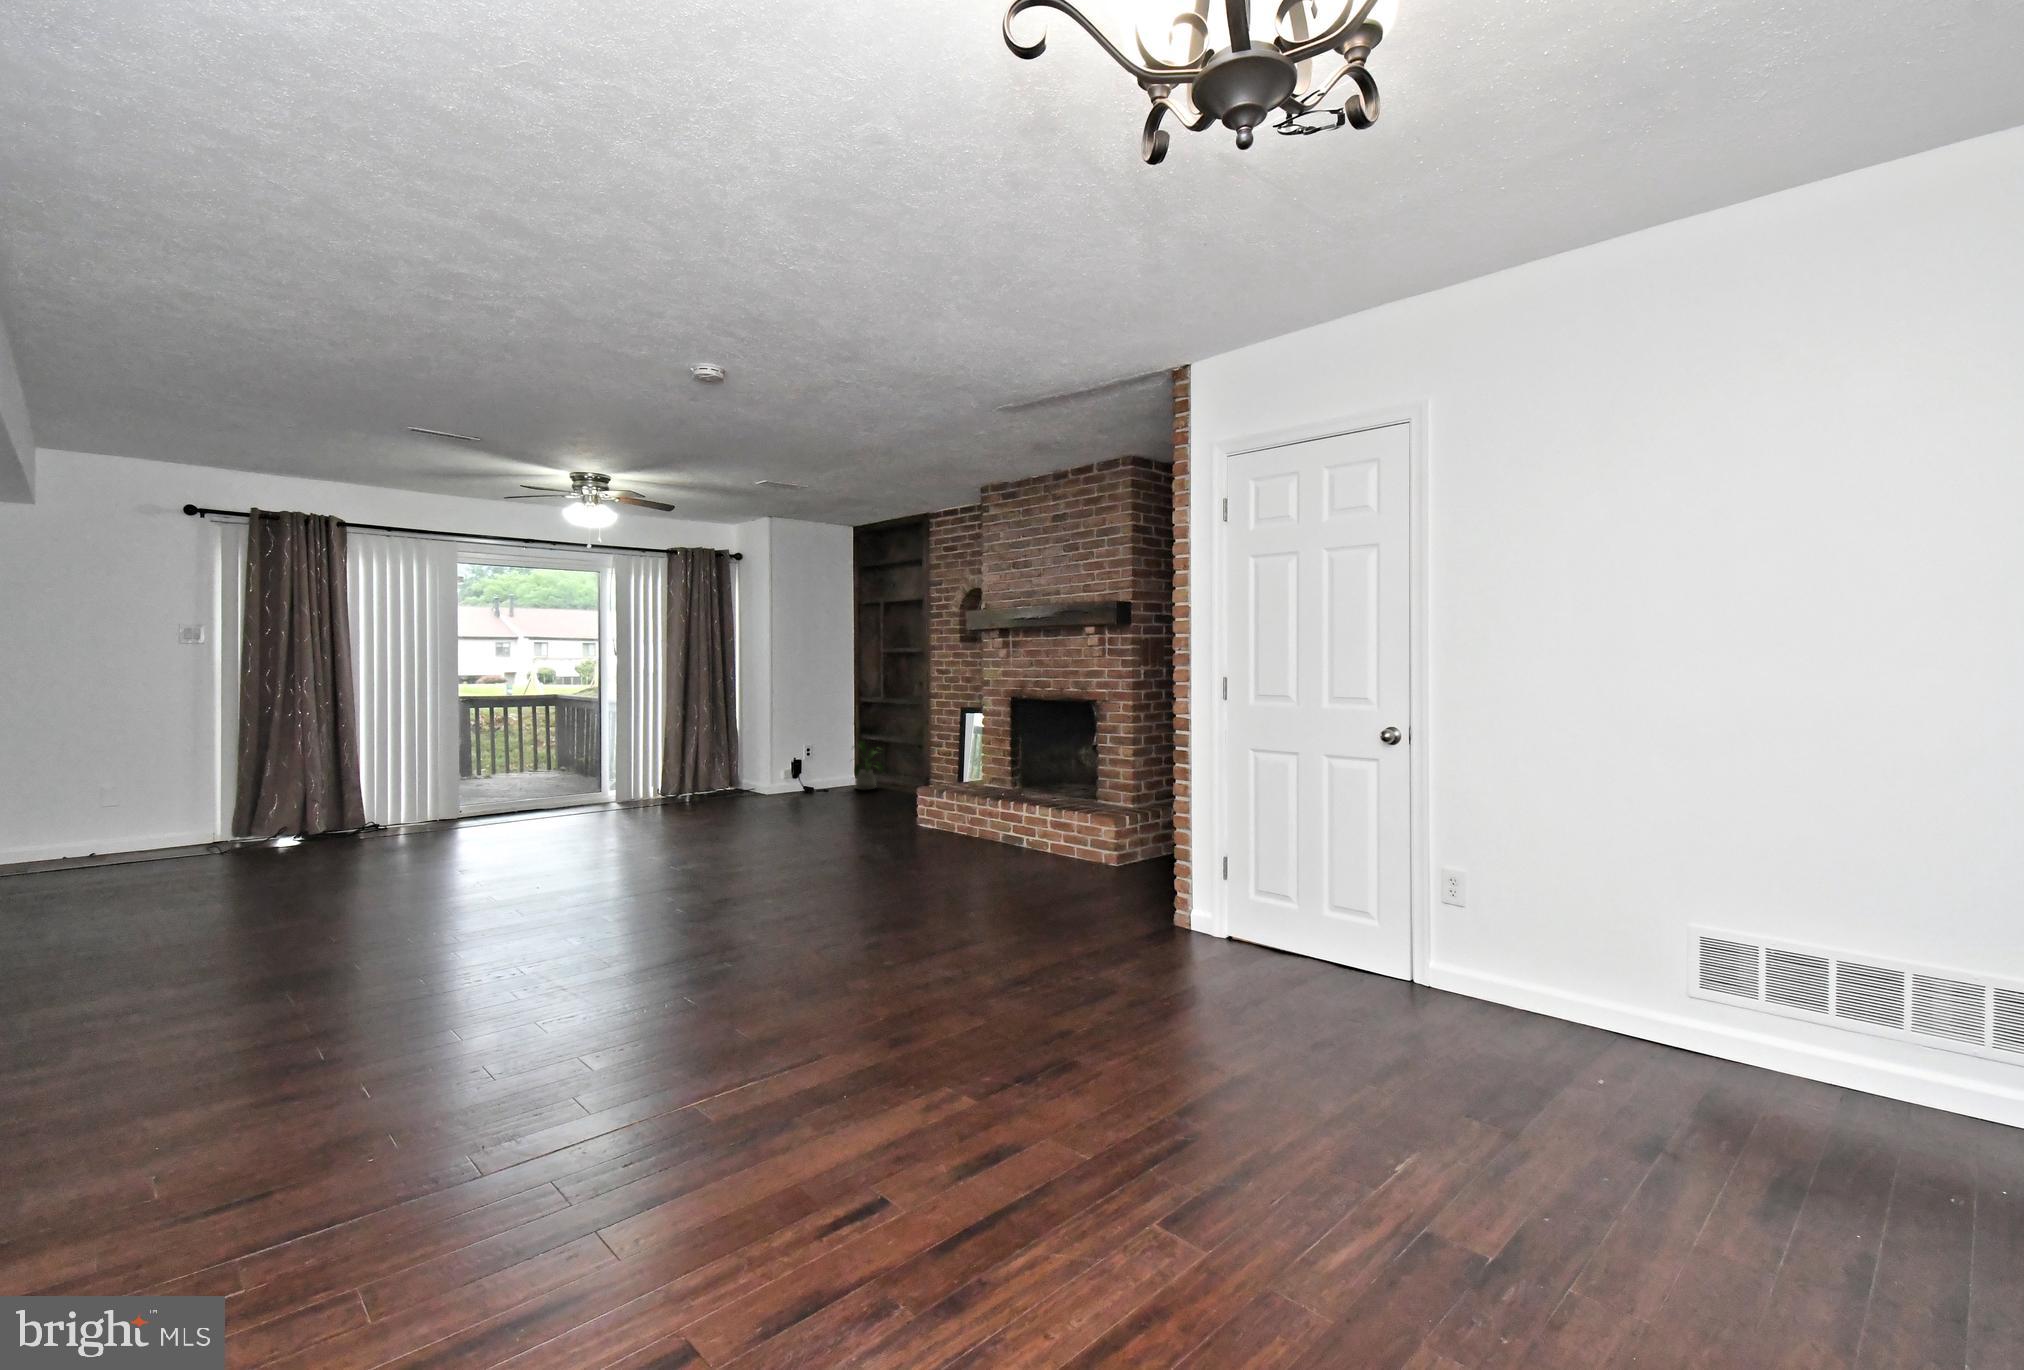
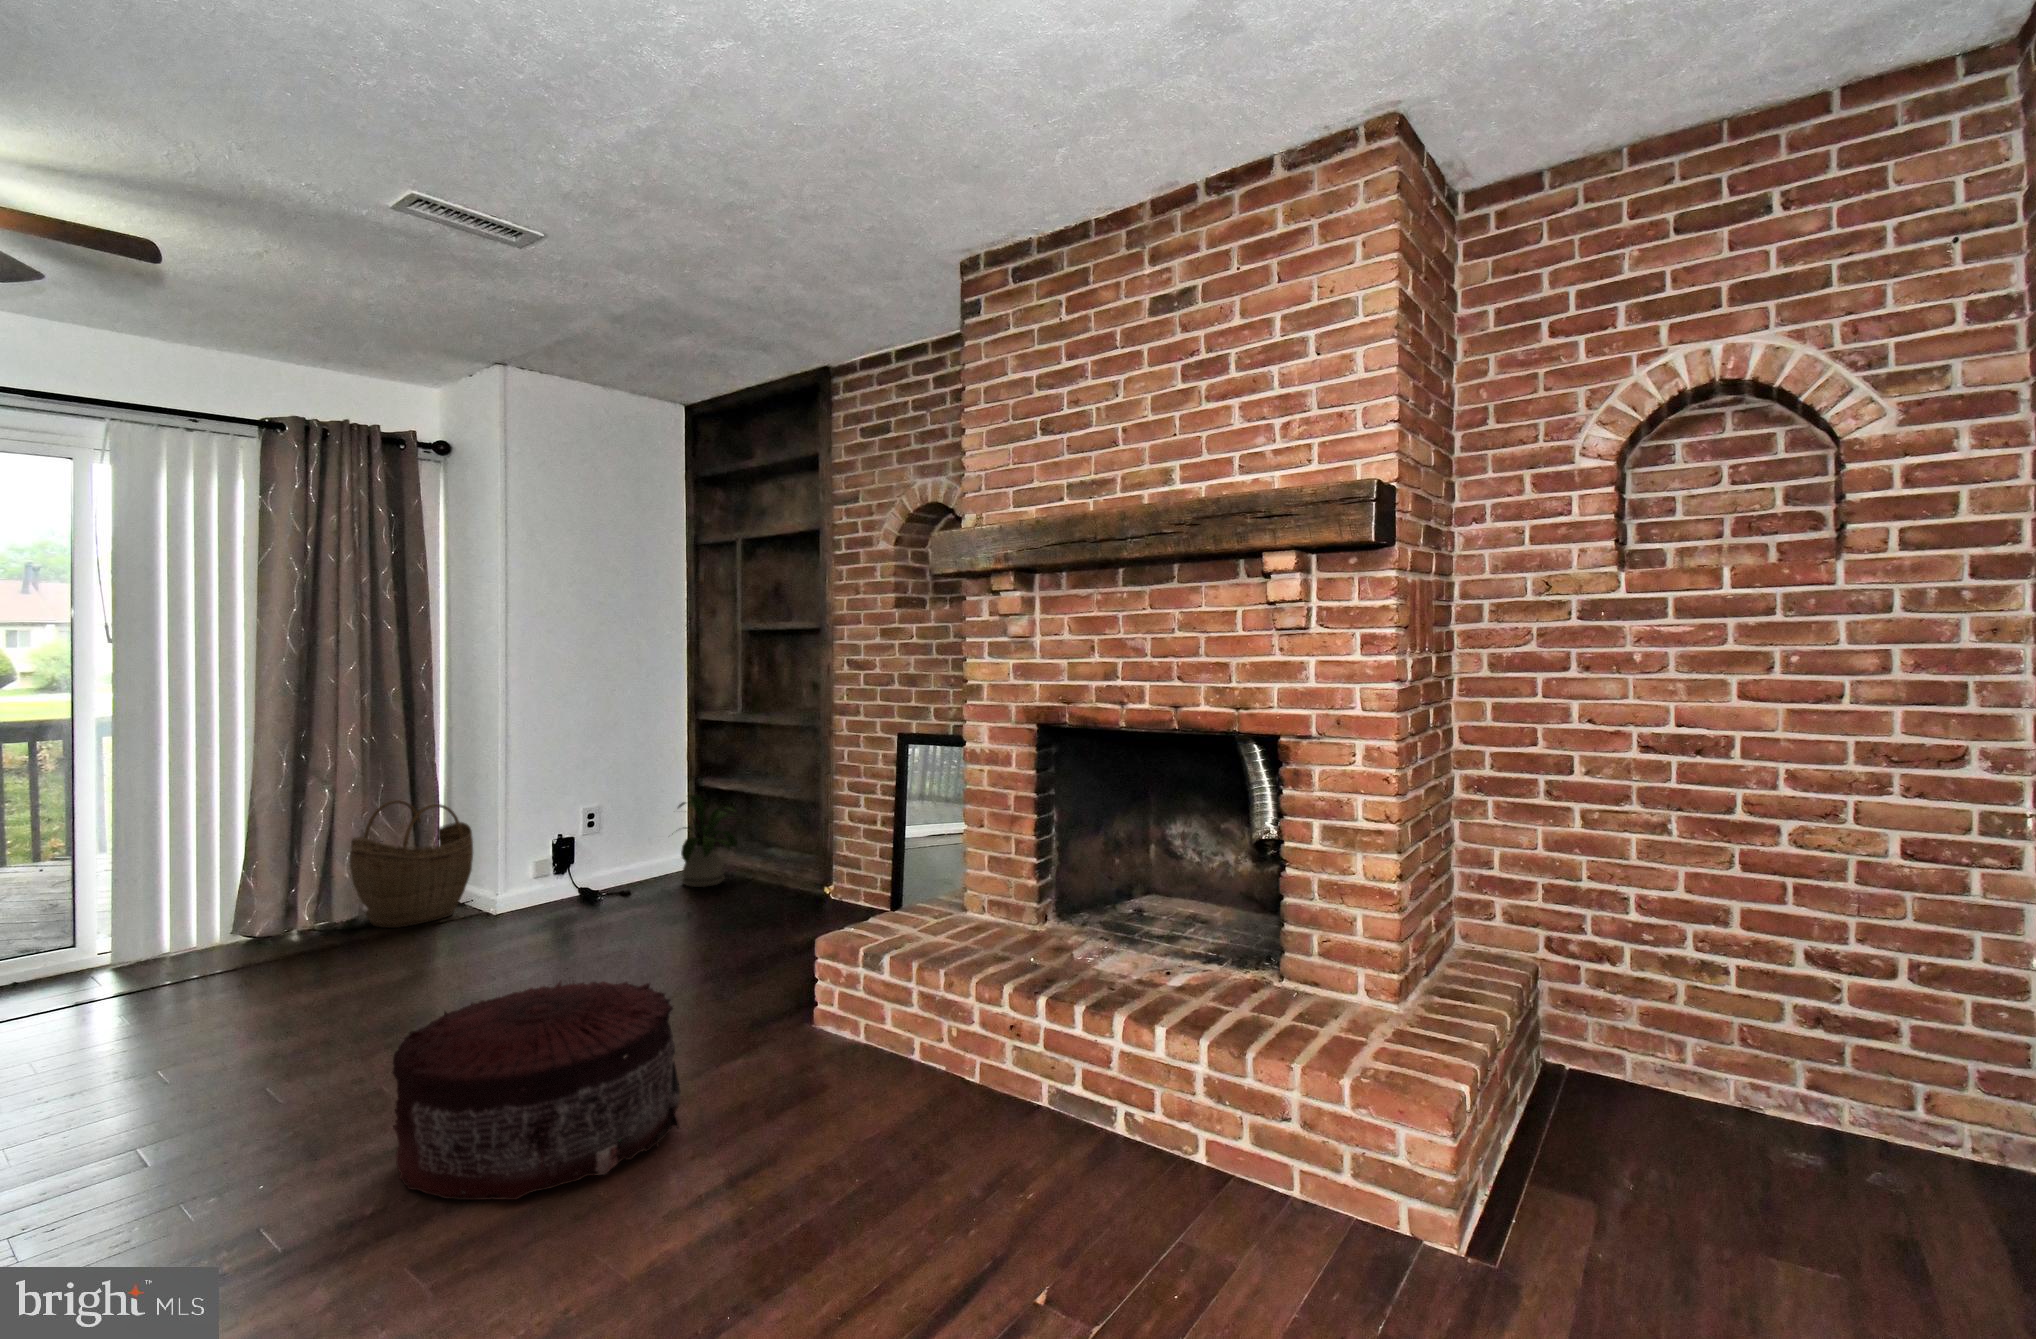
woven basket: none [703,740,756,800] -> present [350,800,473,928]
pouf: none [770,795,862,852] -> present [392,981,680,1200]

